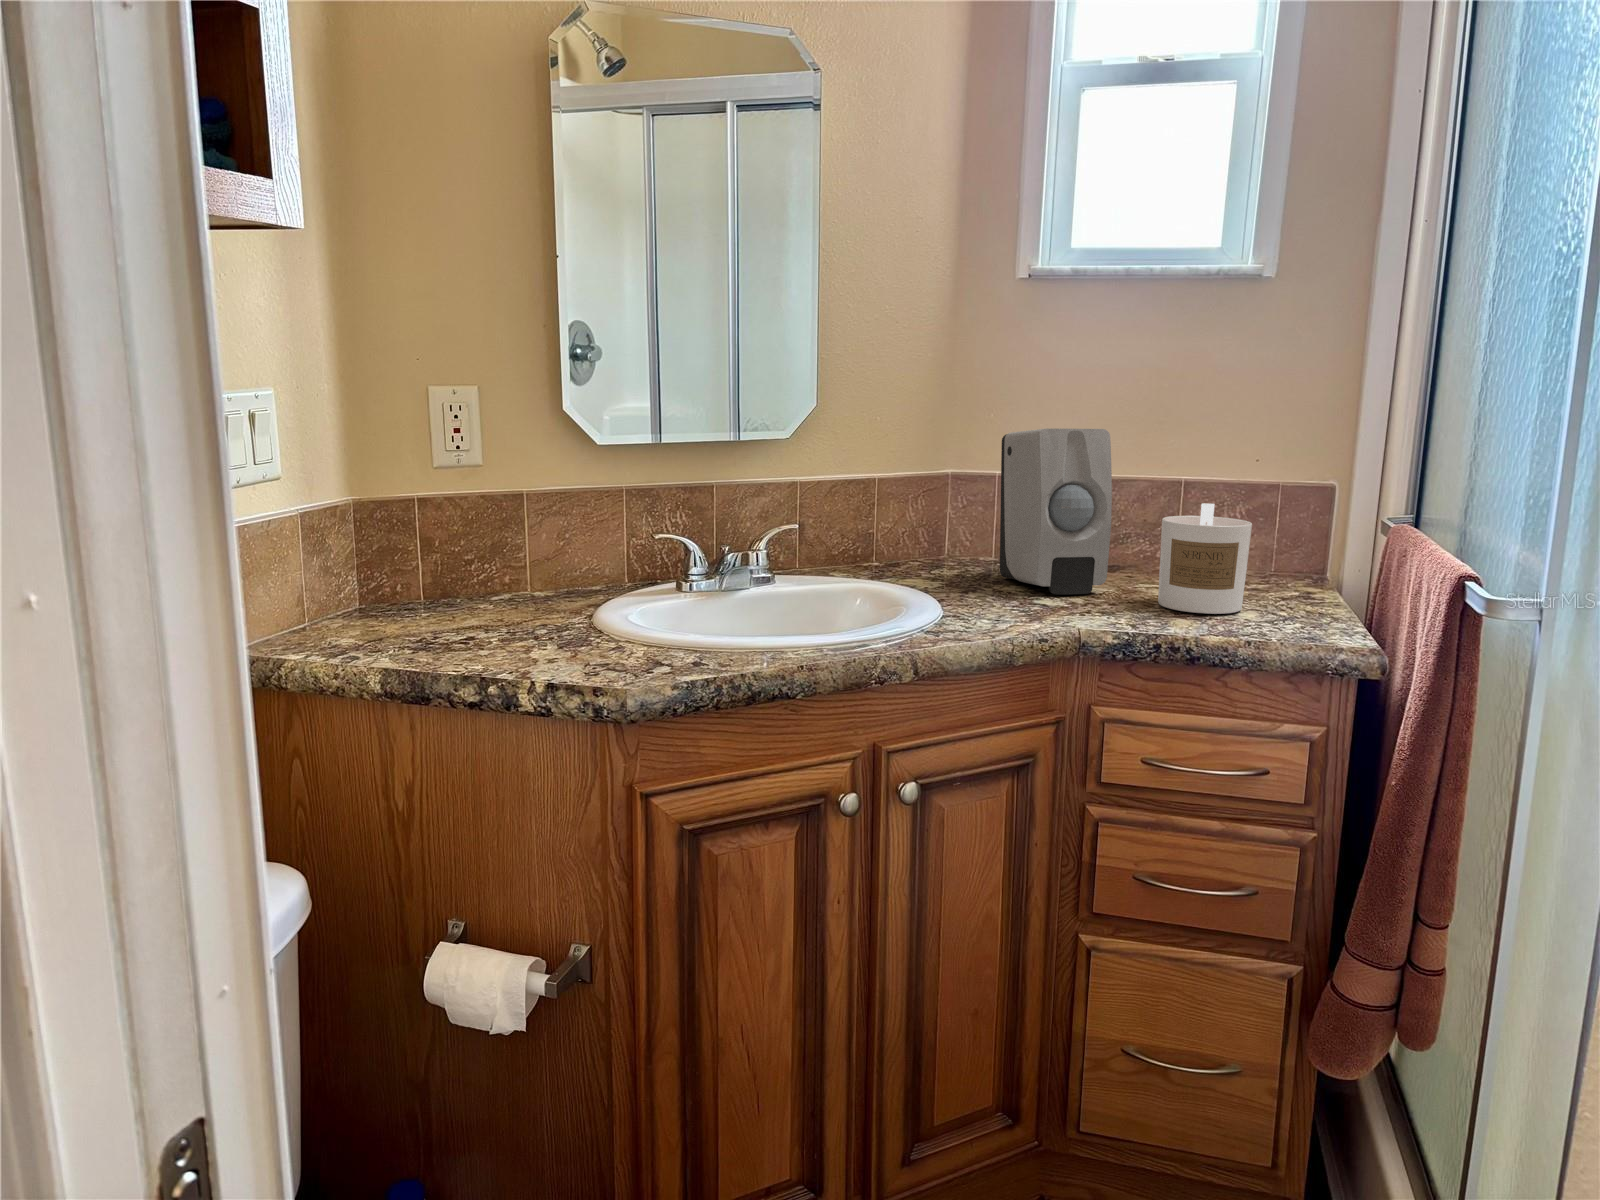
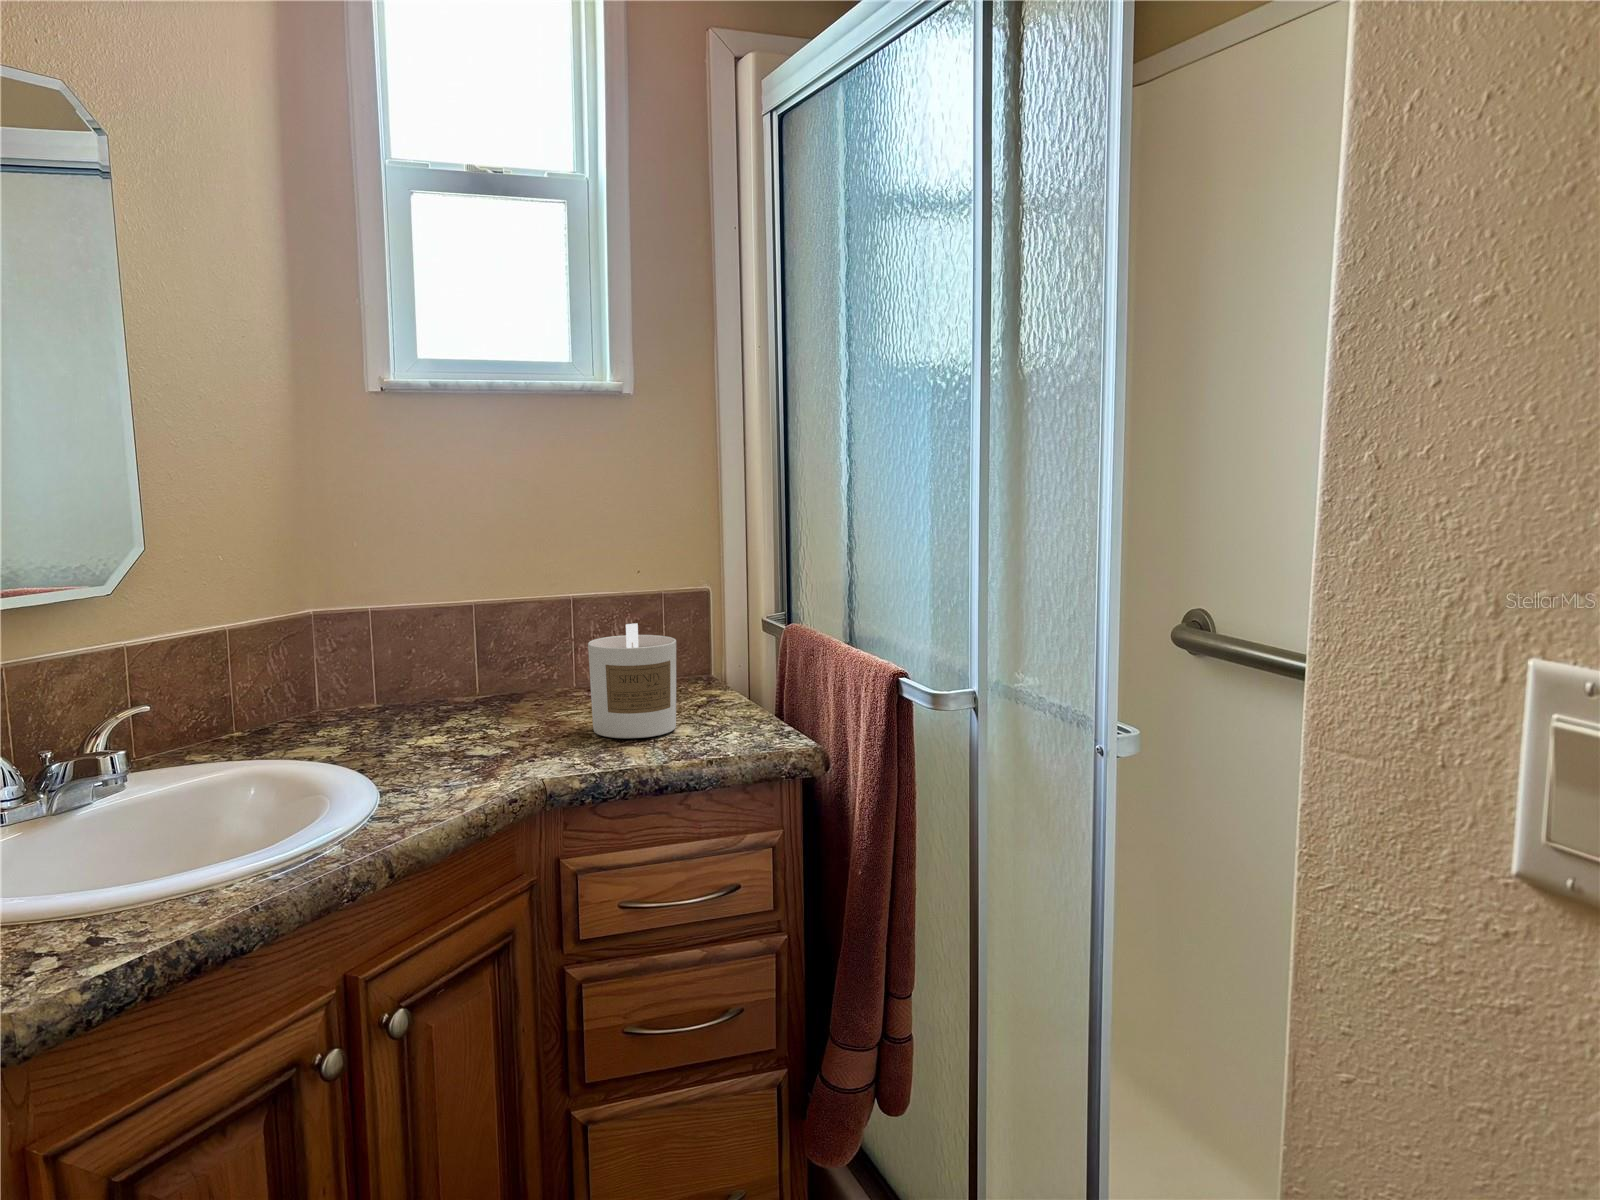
soap dispenser: present [1000,428,1112,595] -> none [386,554,532,741]

